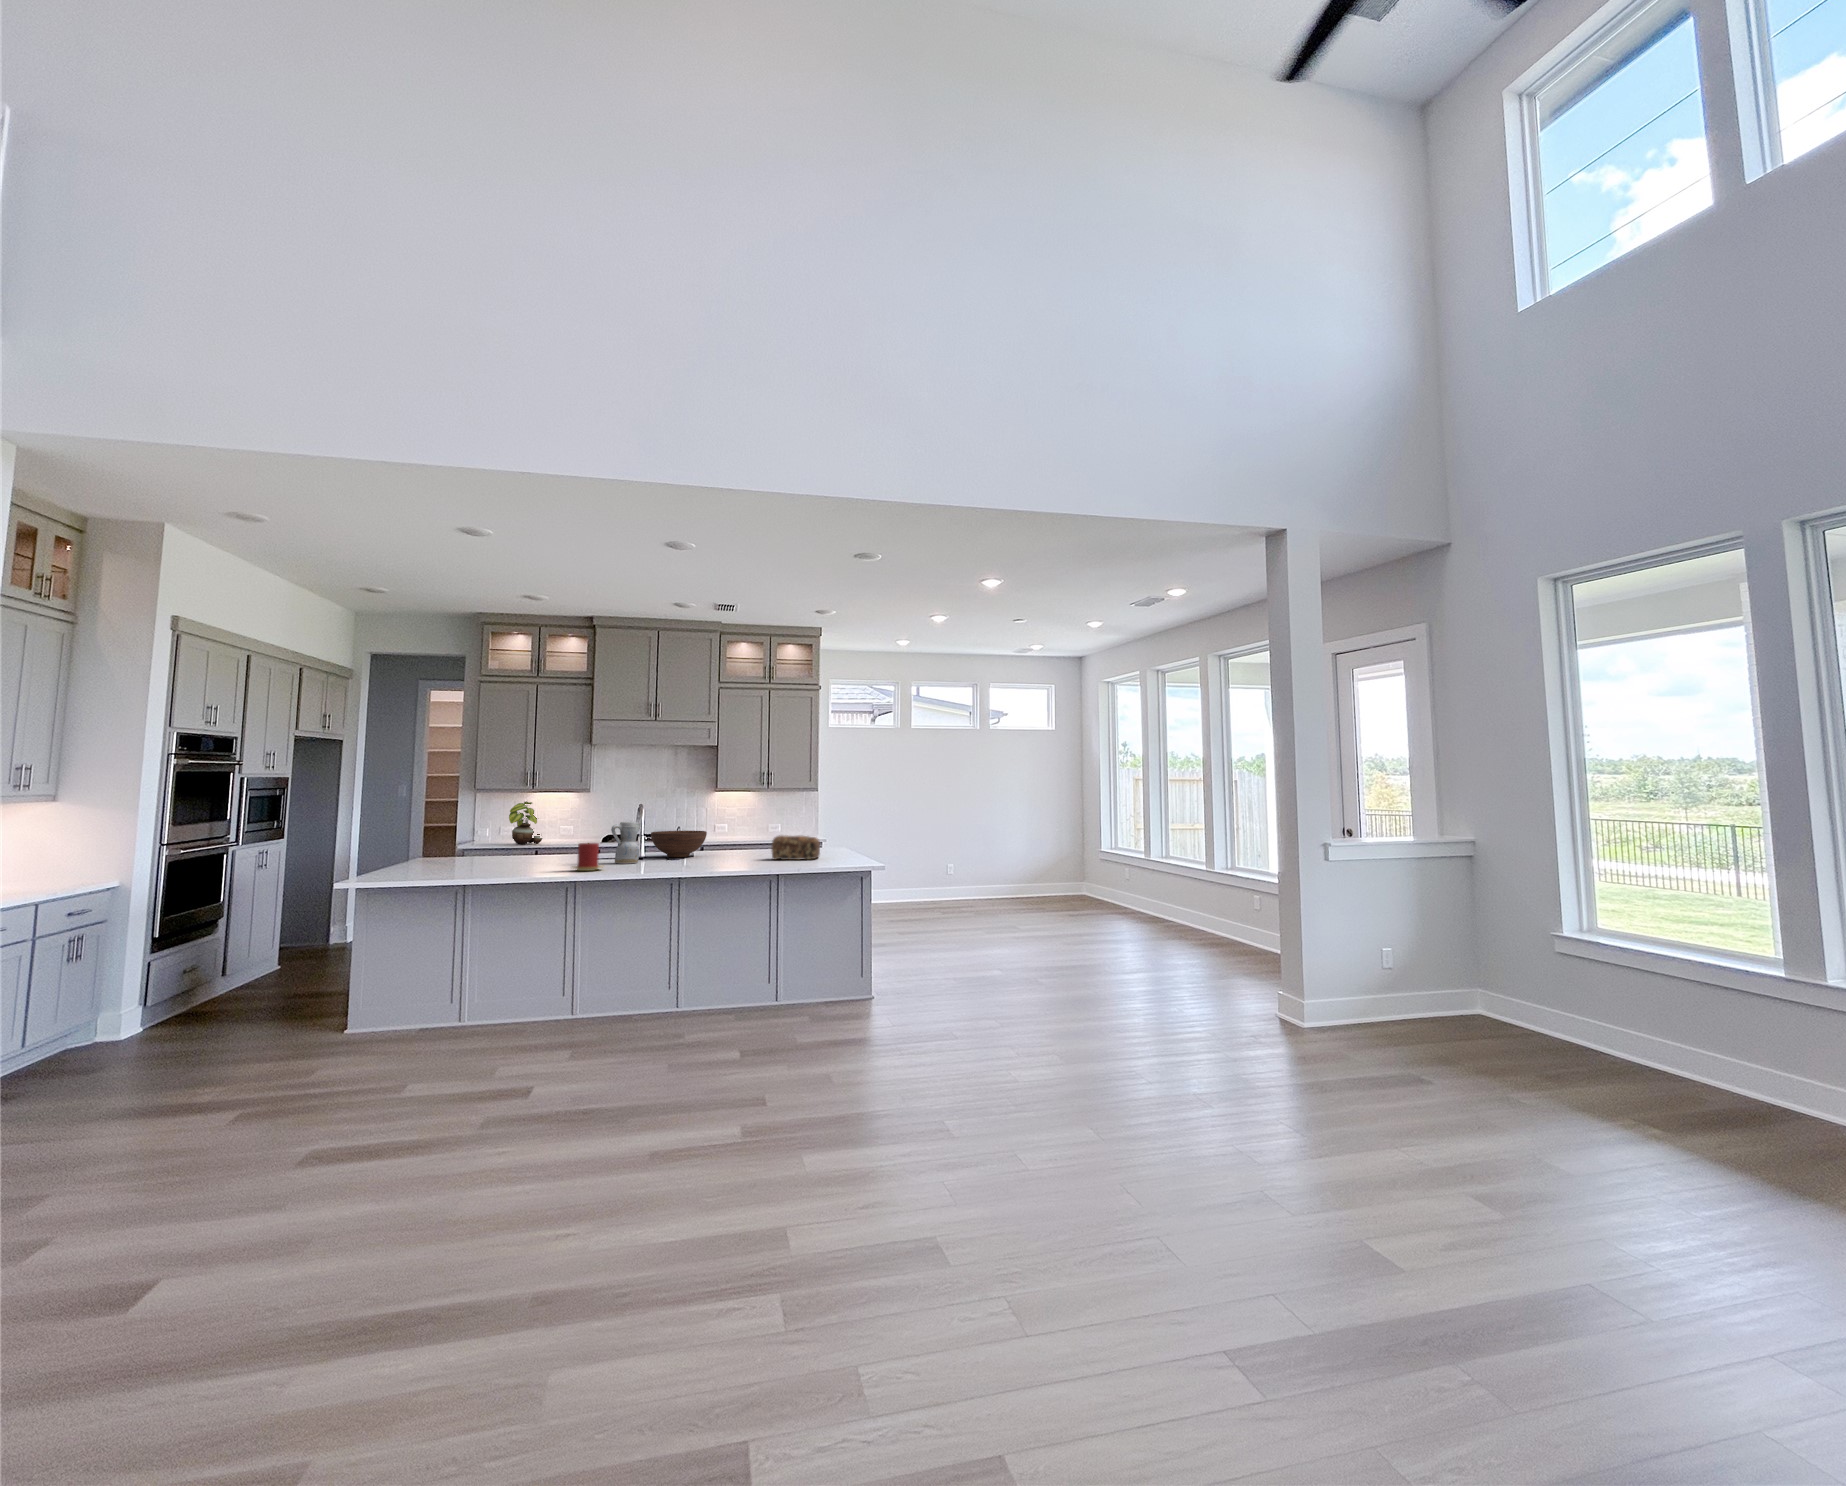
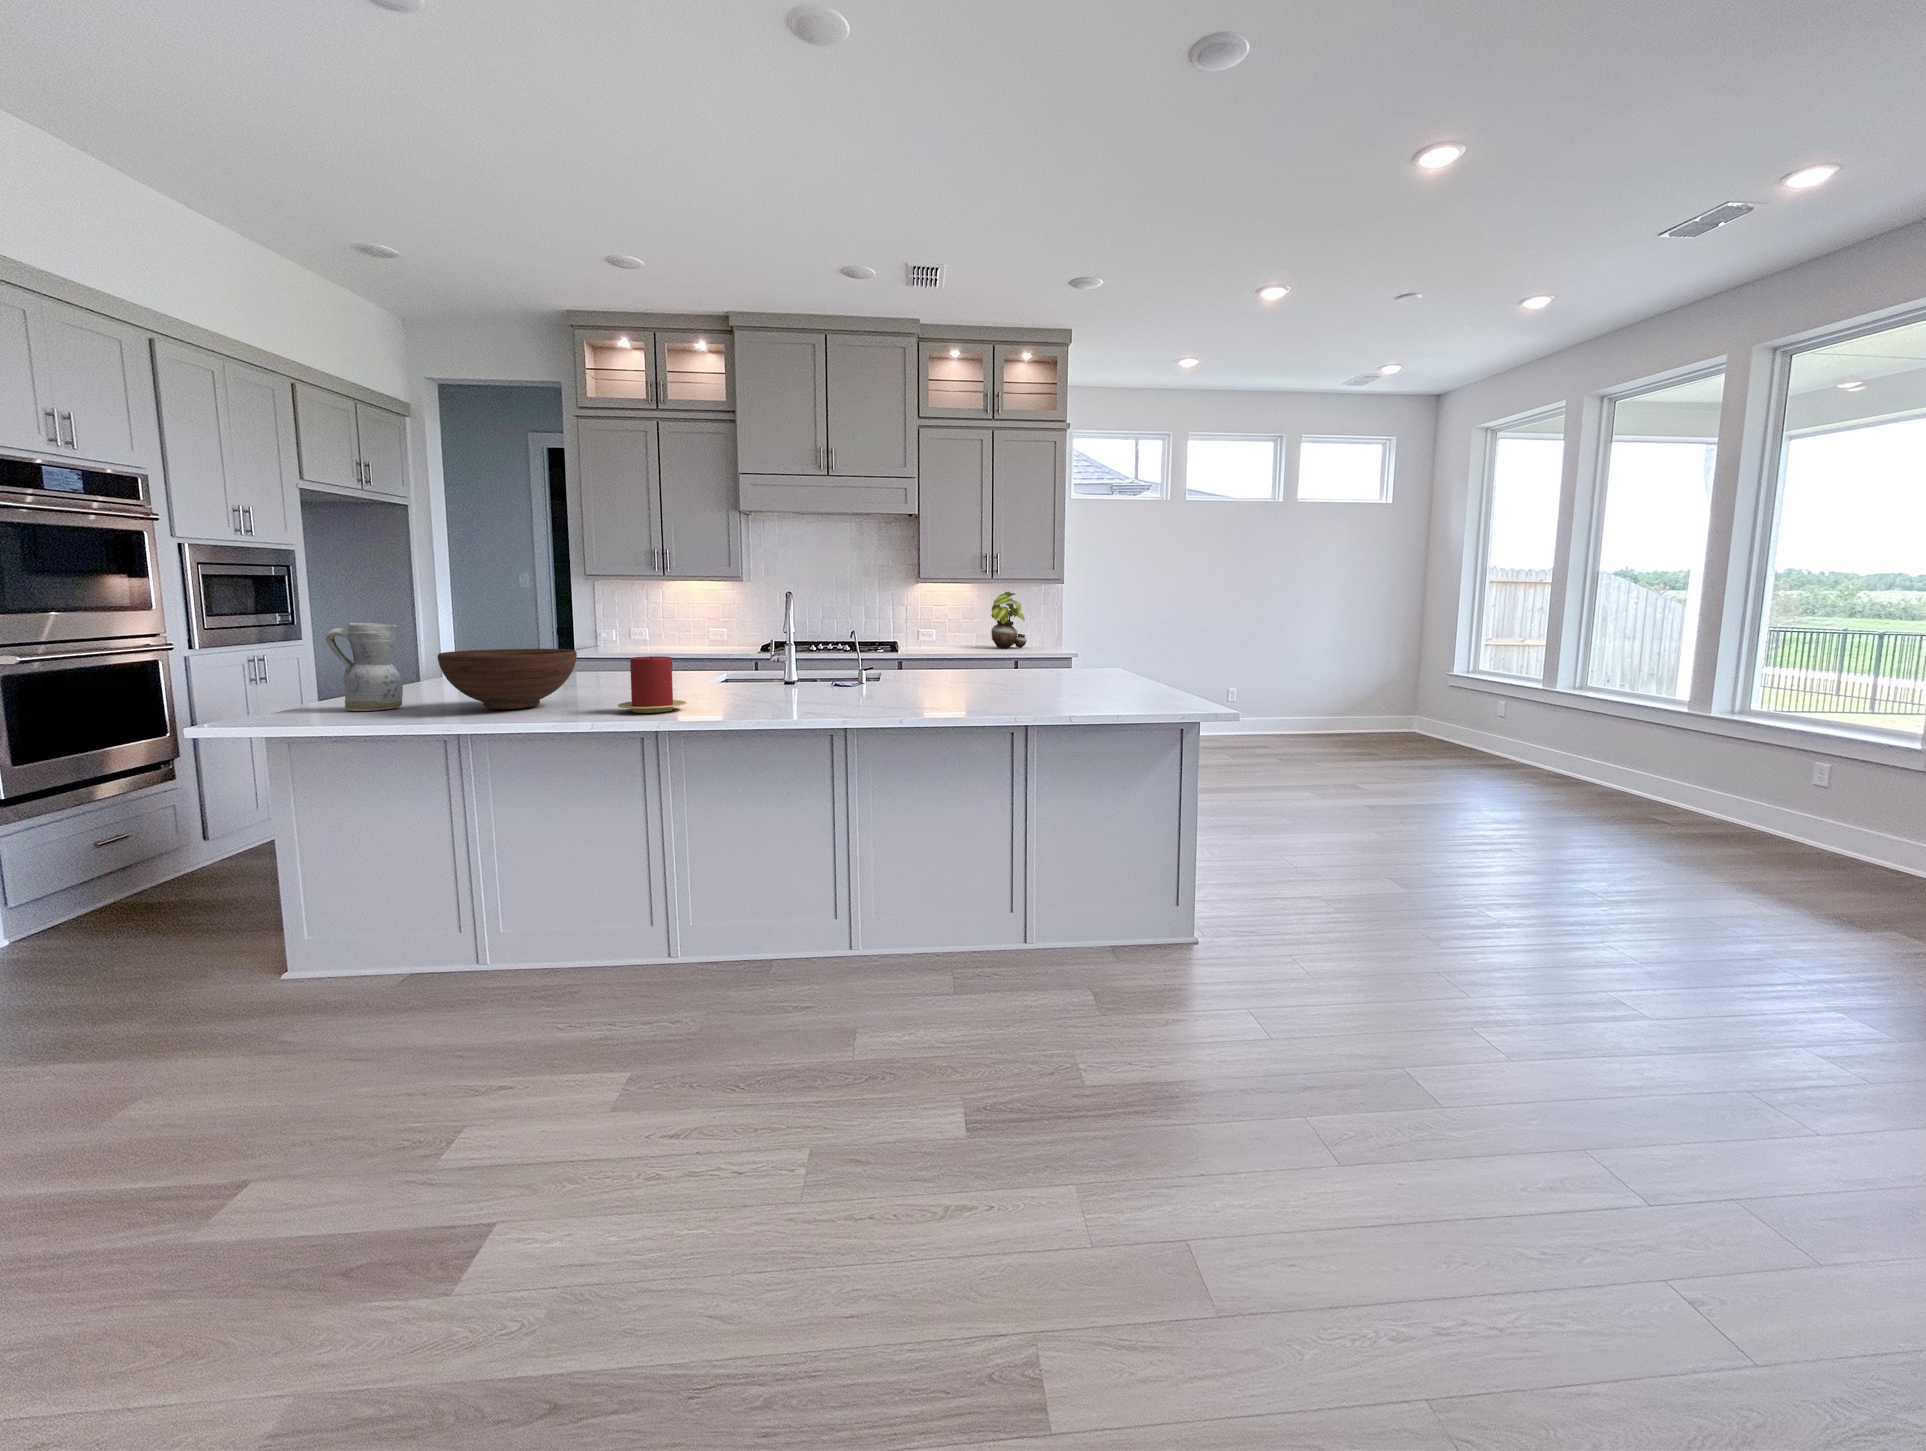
potted plant: present [509,801,543,845] -> present [991,592,1027,649]
ceramic pitcher: present [611,822,641,864] -> present [326,623,403,711]
fruit bowl: present [651,831,707,857] -> present [438,649,577,709]
bread loaf: present [772,835,820,860] -> none [1006,648,1097,695]

